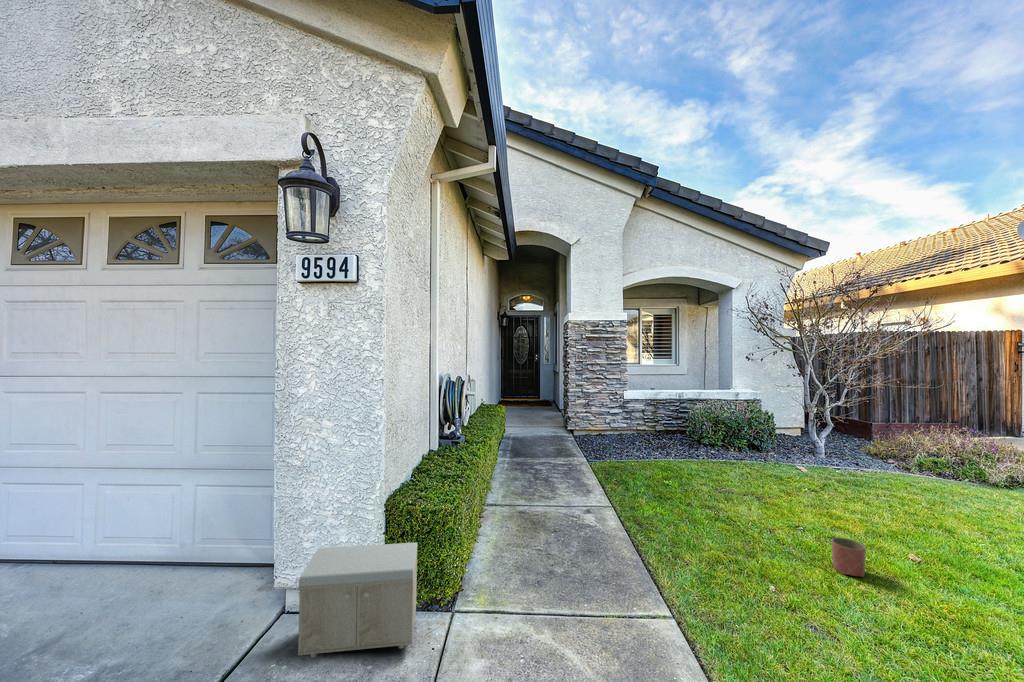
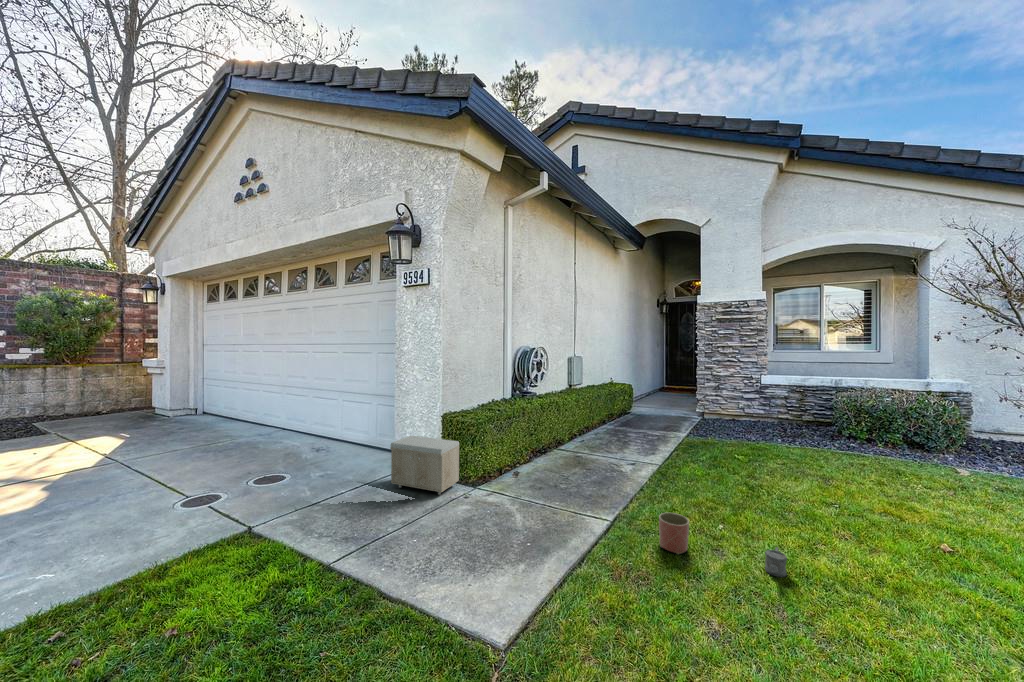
planter: present [832,537,866,577] -> present [659,513,689,554]
watering can: none [845,599,888,636] -> present [765,547,787,577]

